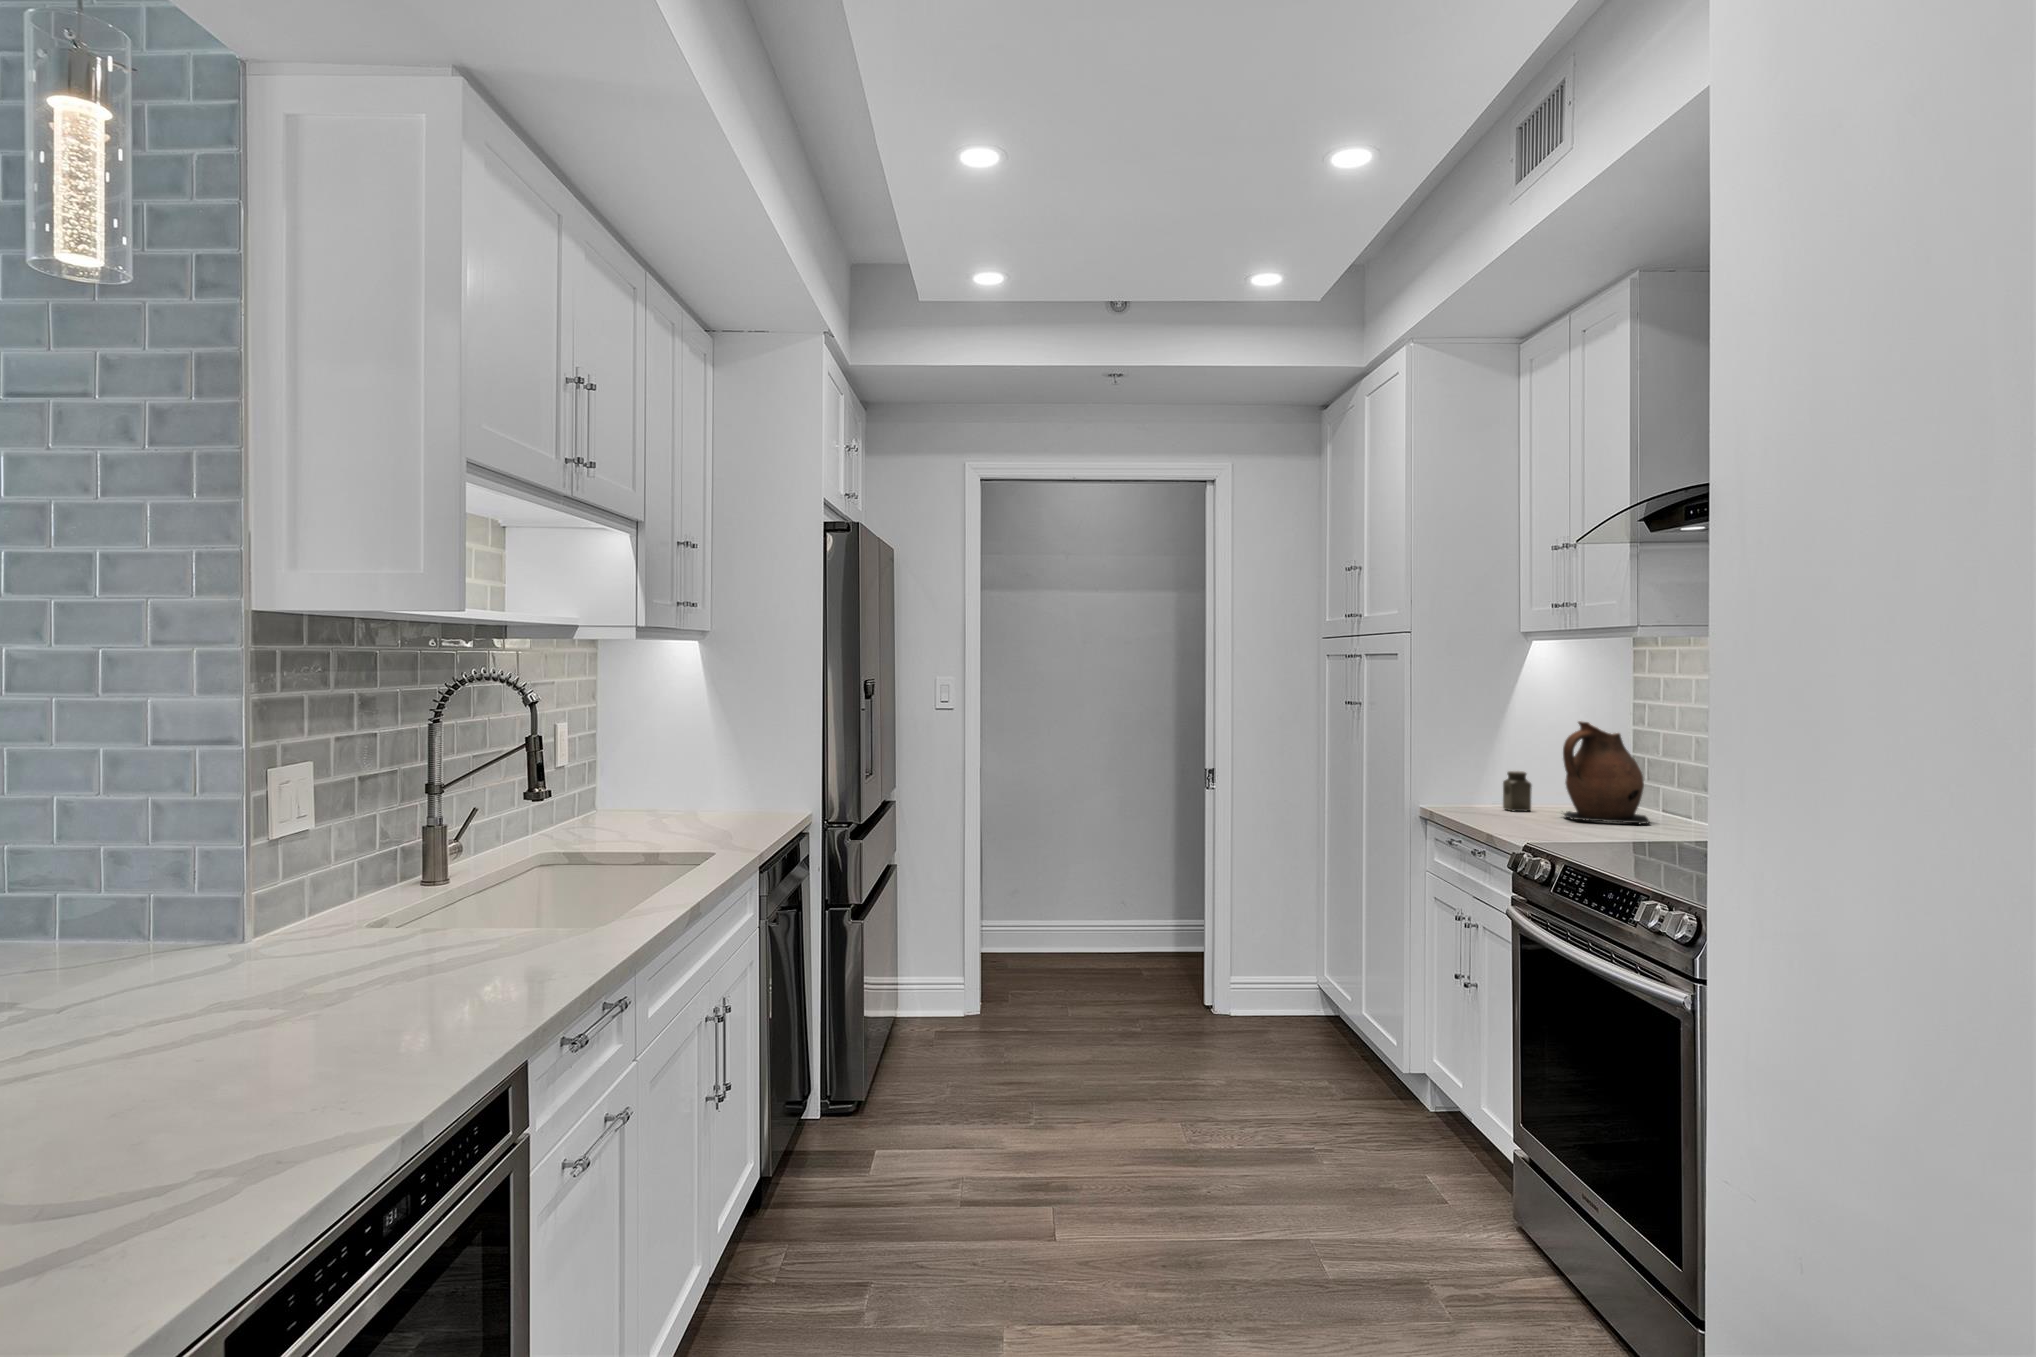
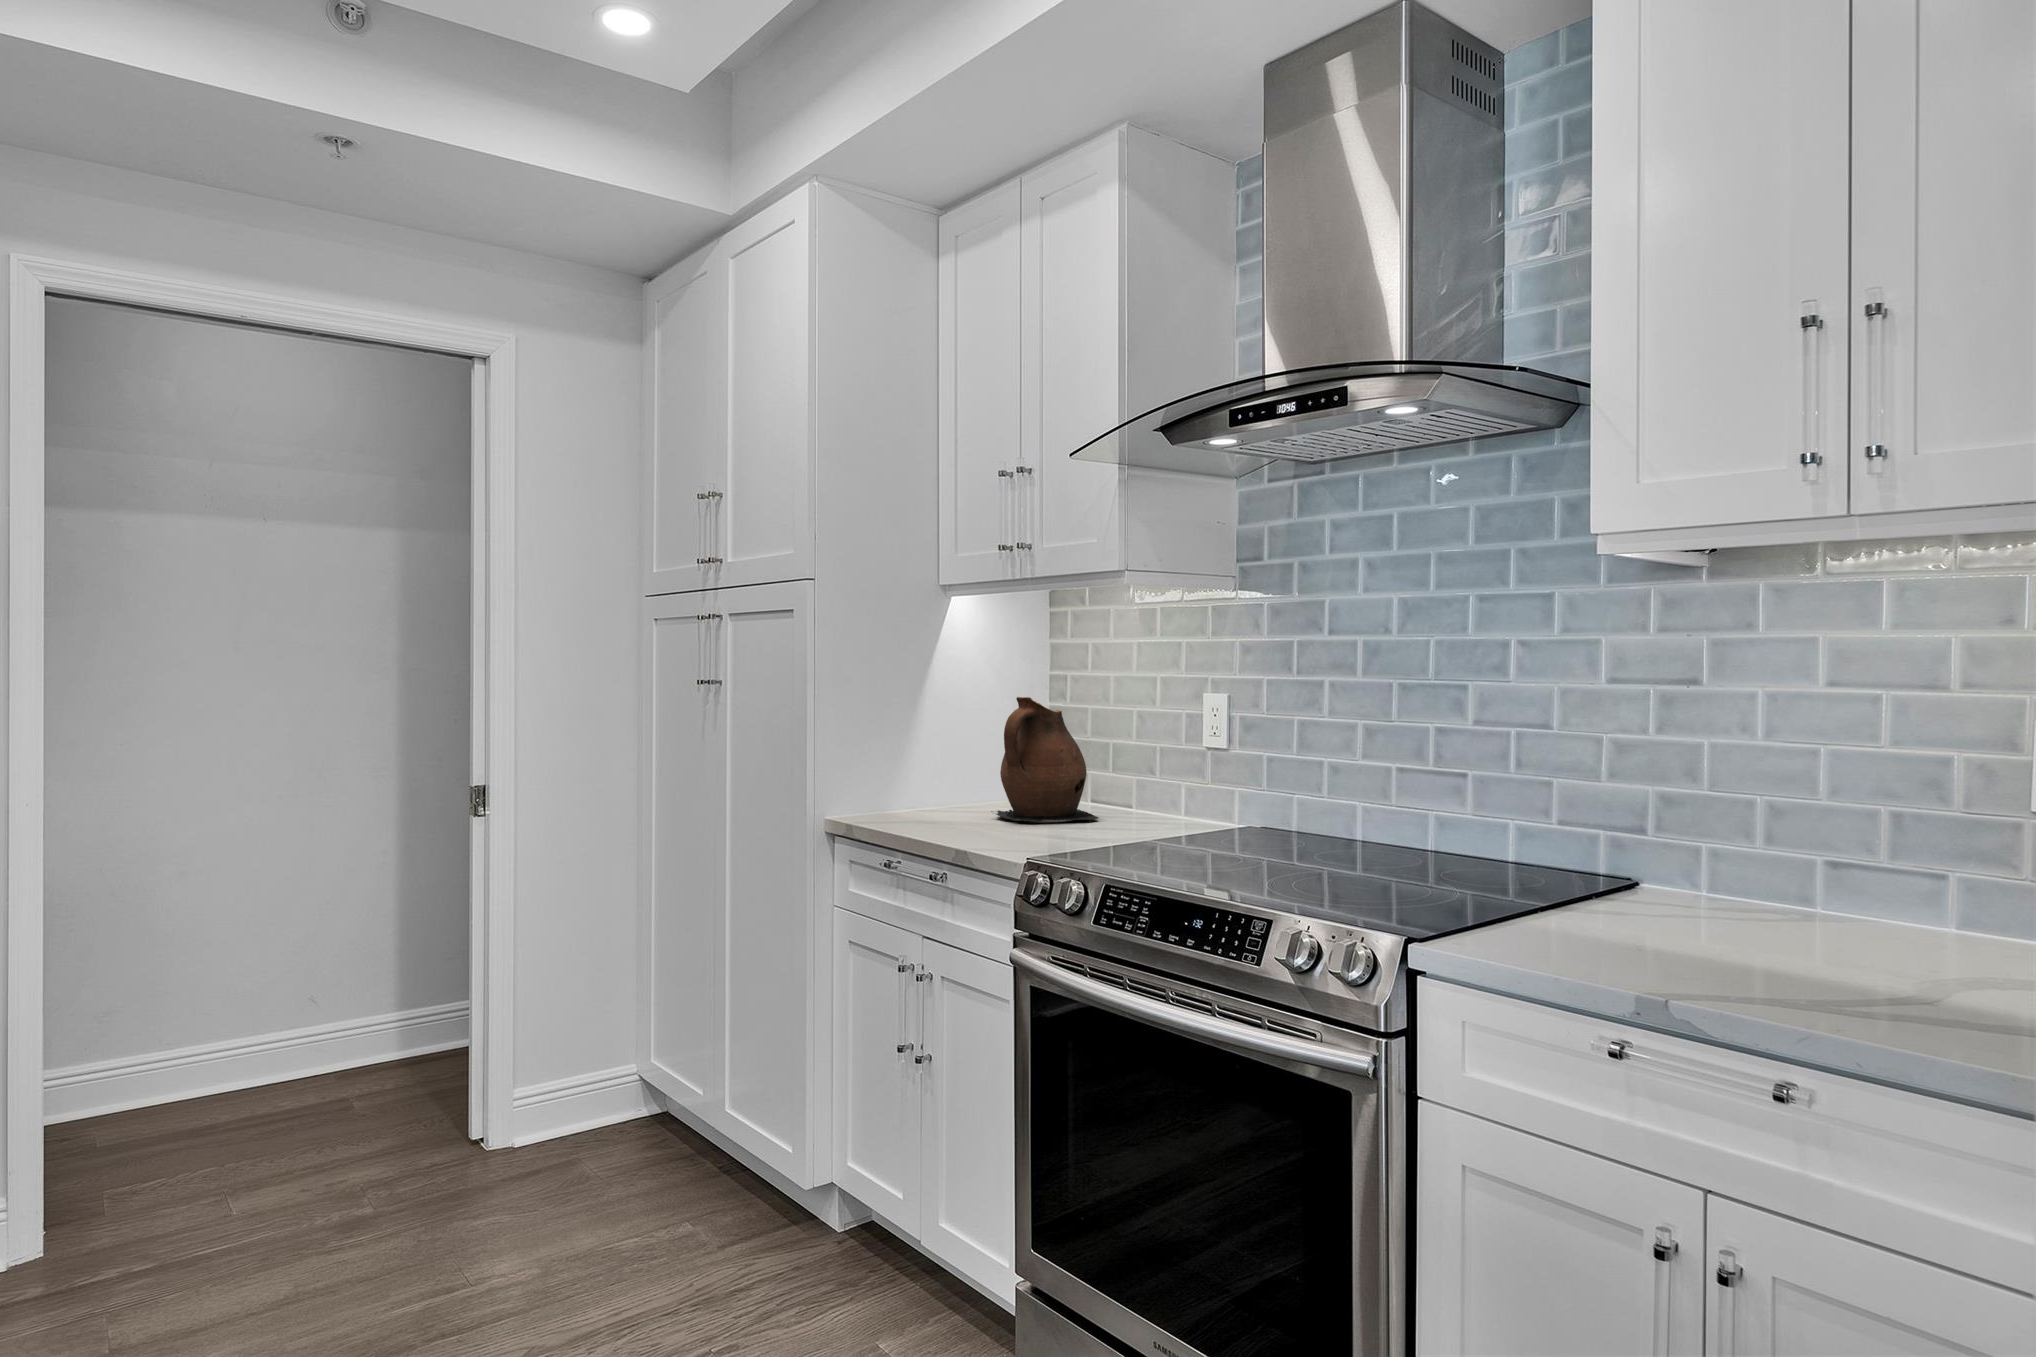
salt shaker: present [1503,771,1532,811] -> none [915,763,951,816]

